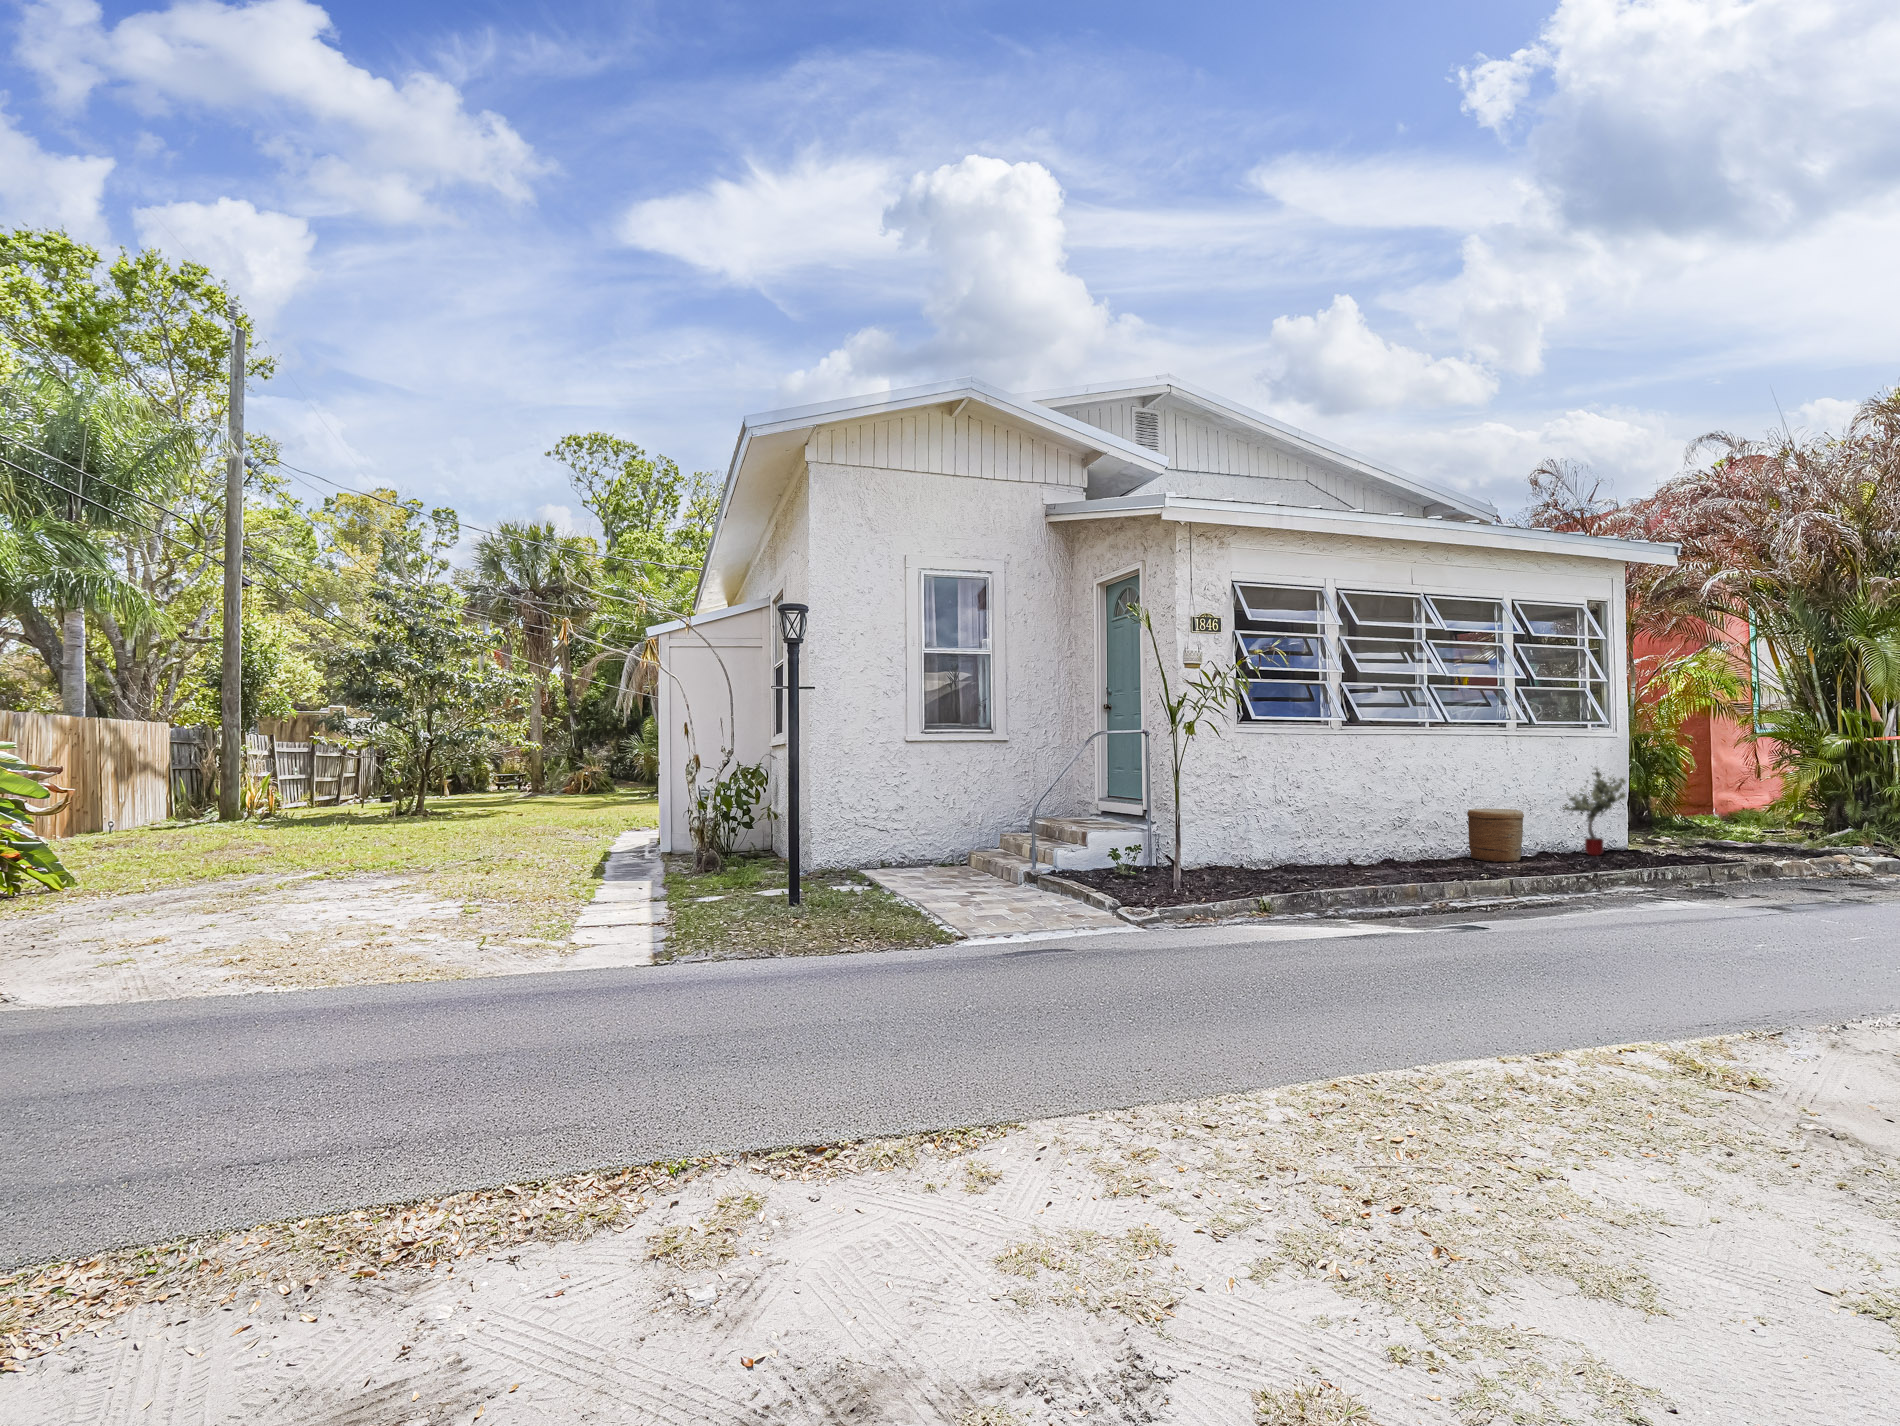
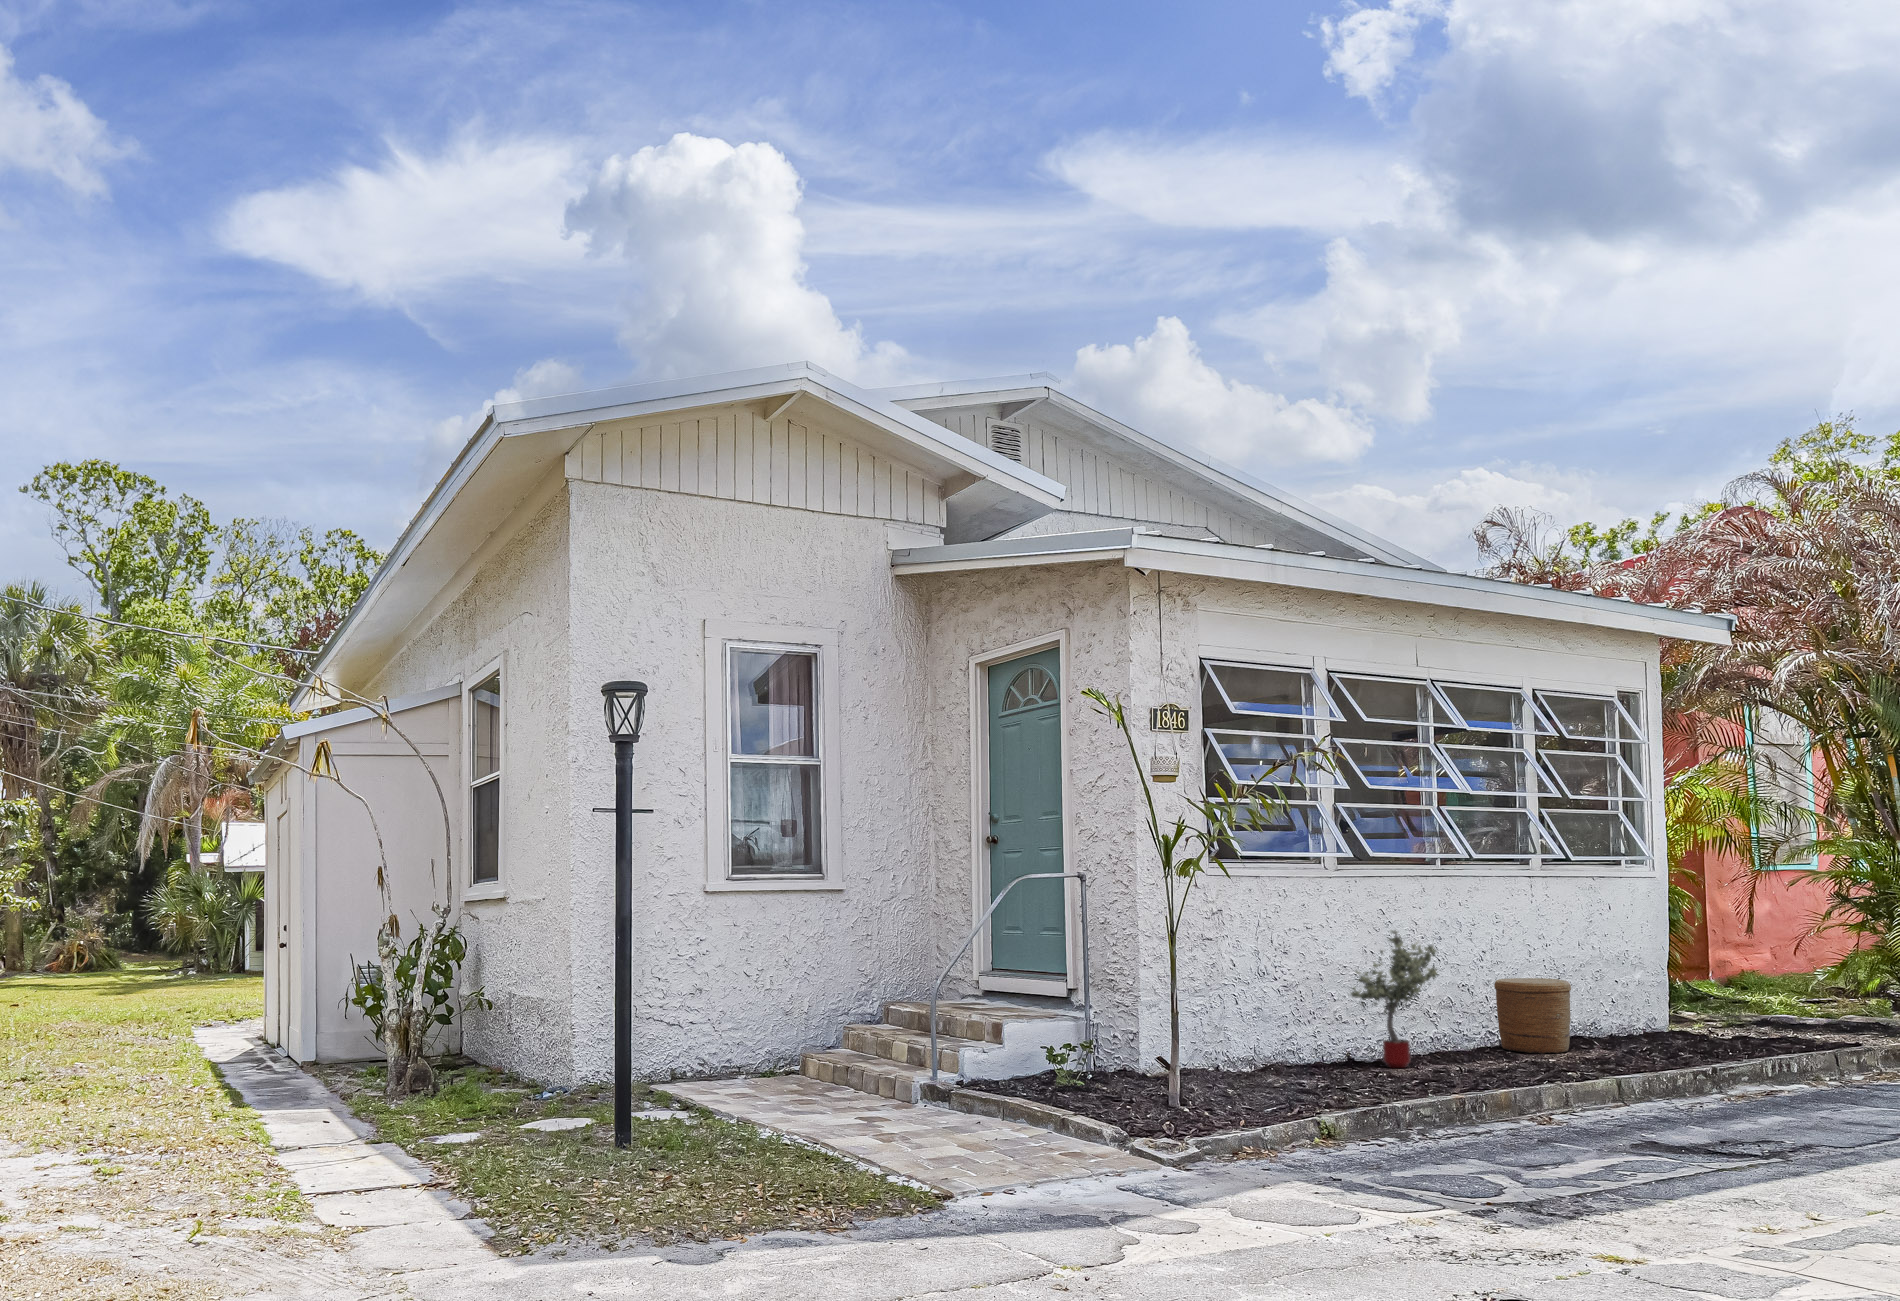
potted tree: present [1563,768,1626,856] -> present [1351,930,1437,1068]

